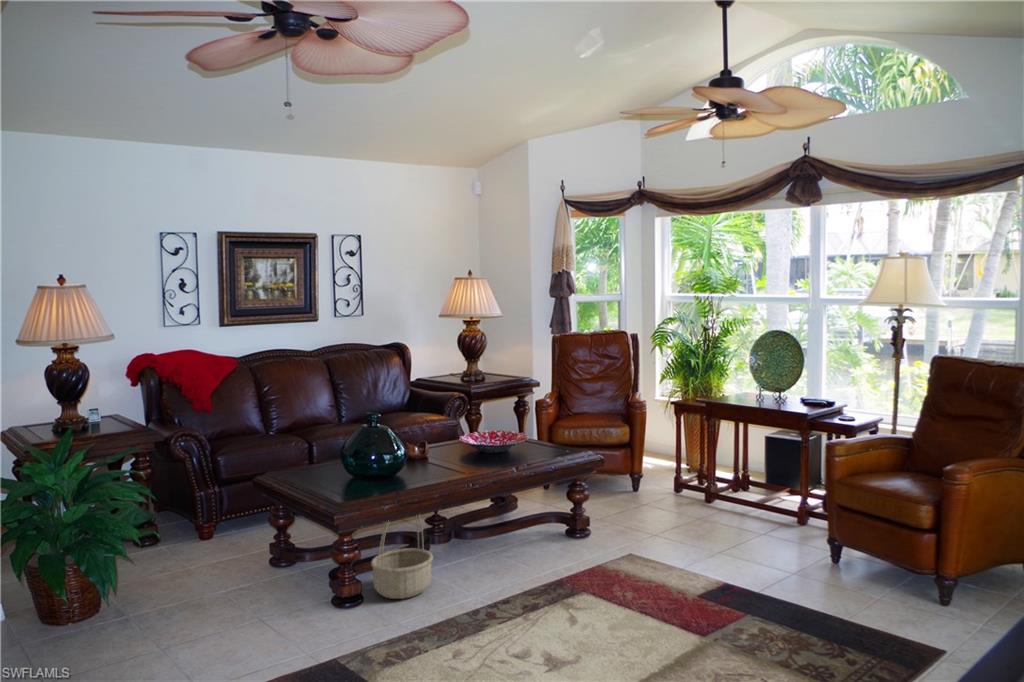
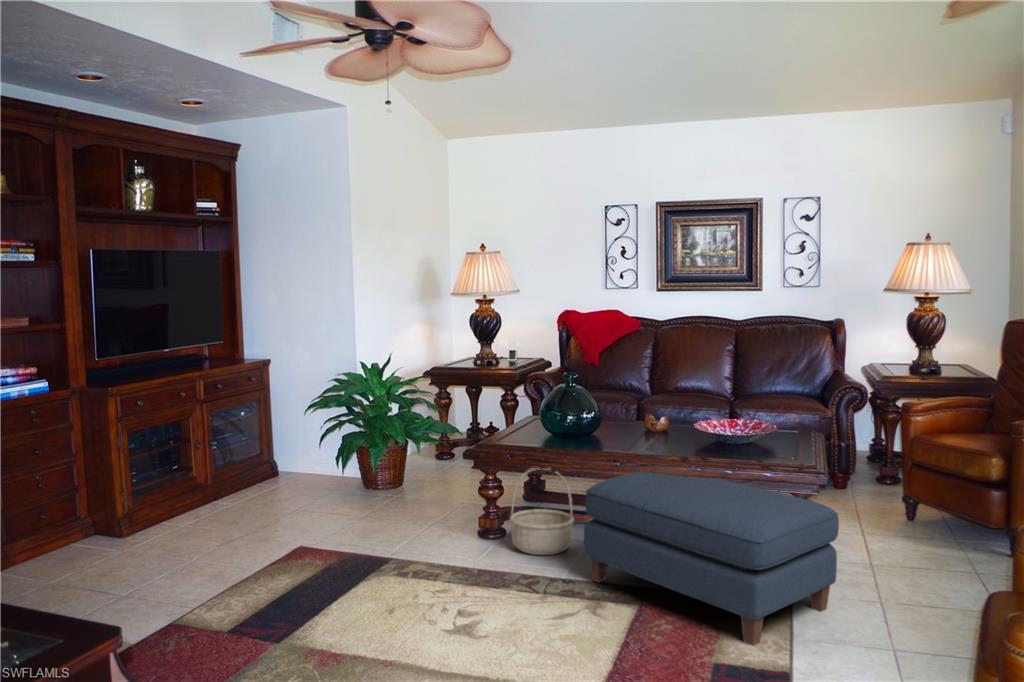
ottoman: none [477,469,672,590] -> present [584,472,839,646]

